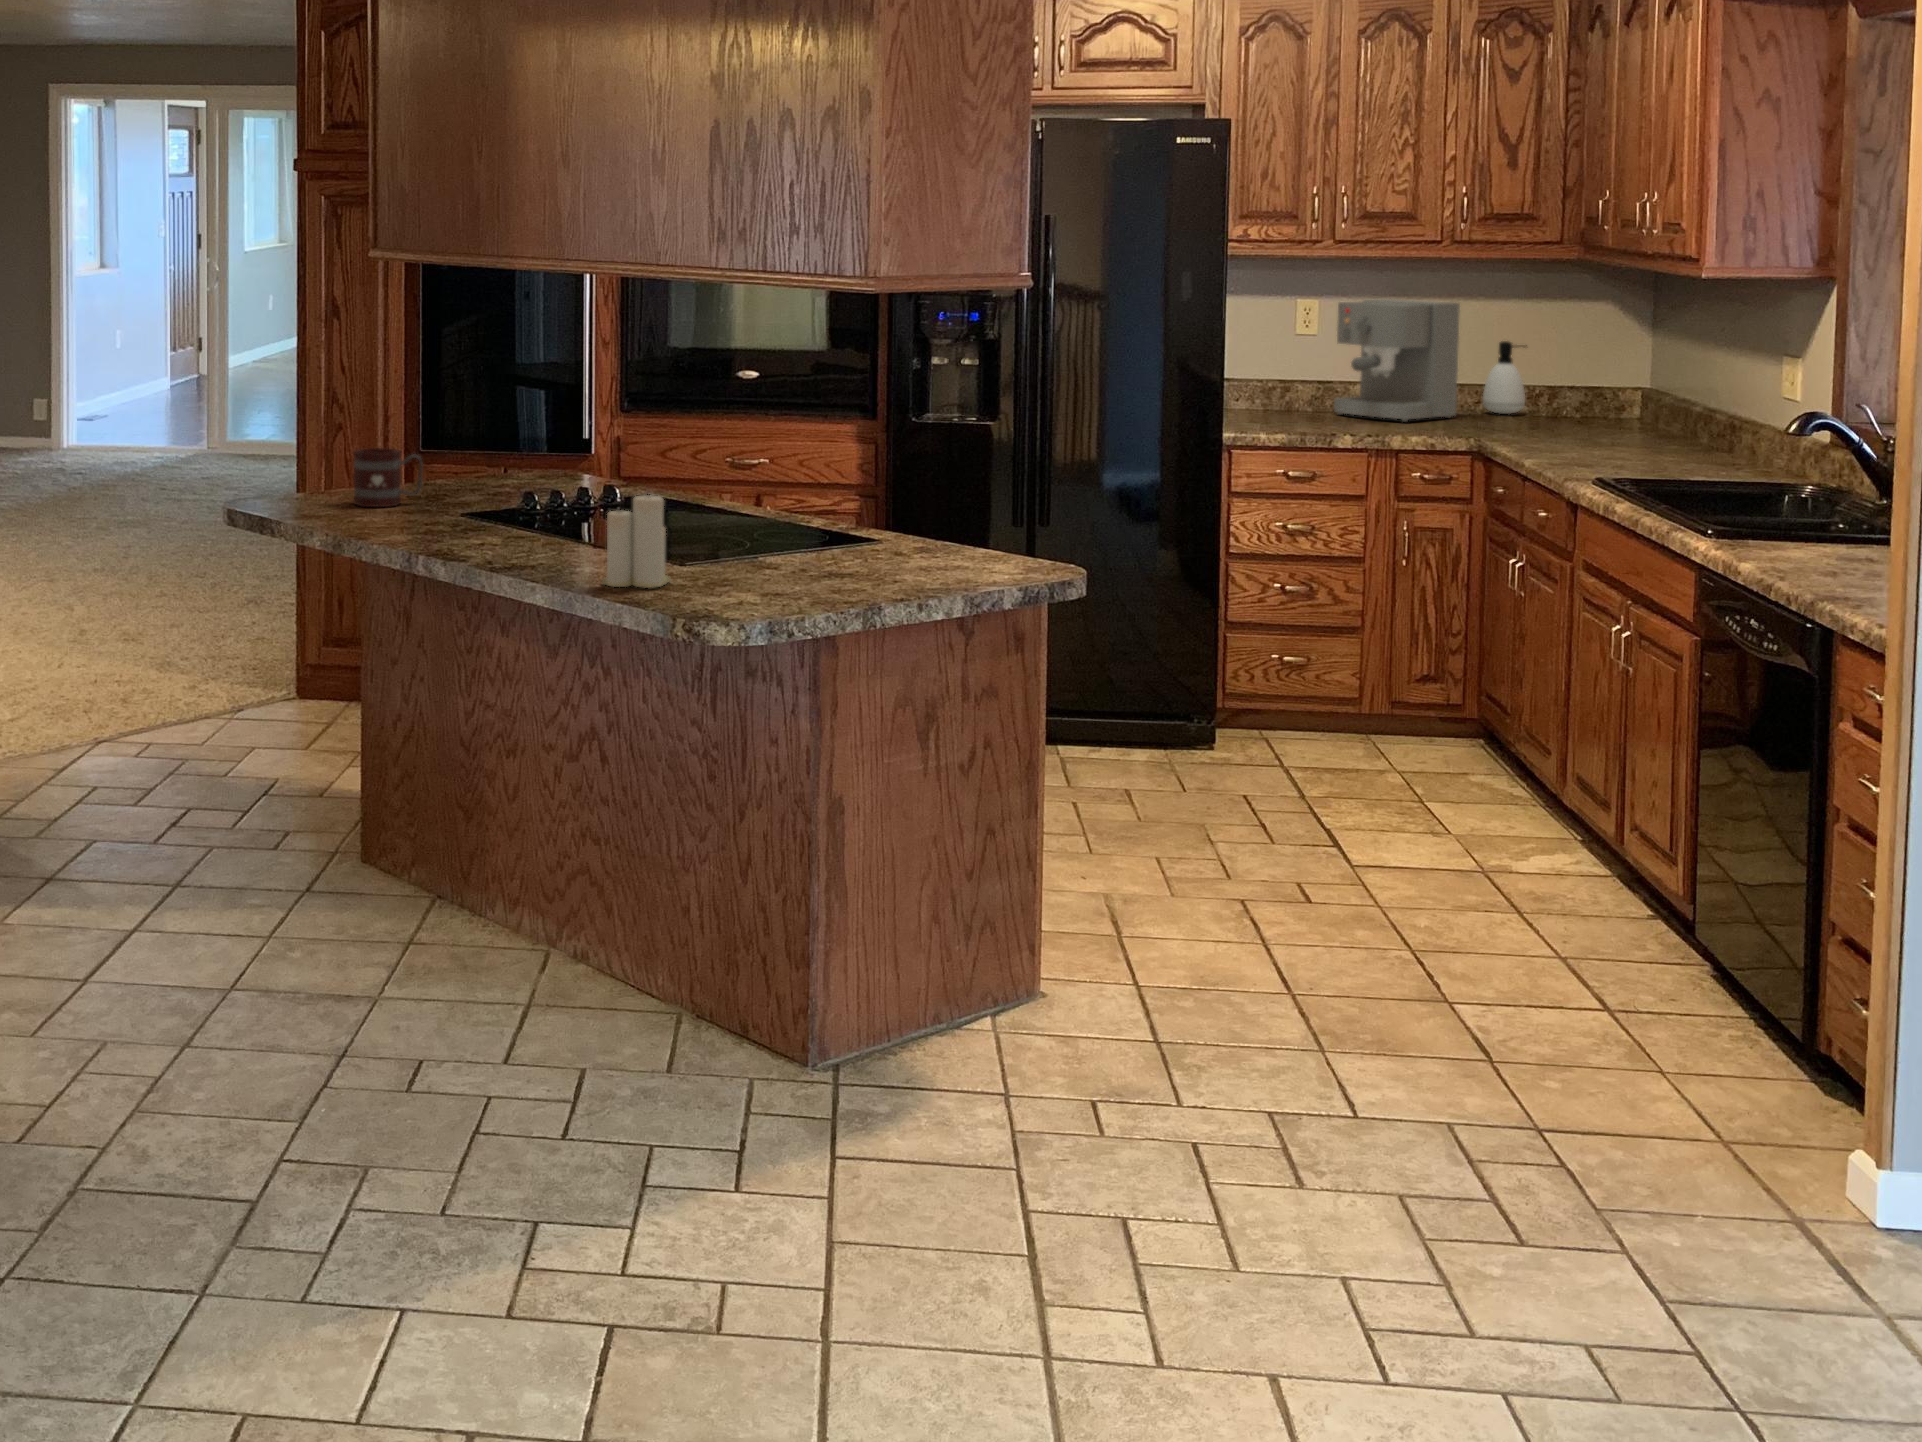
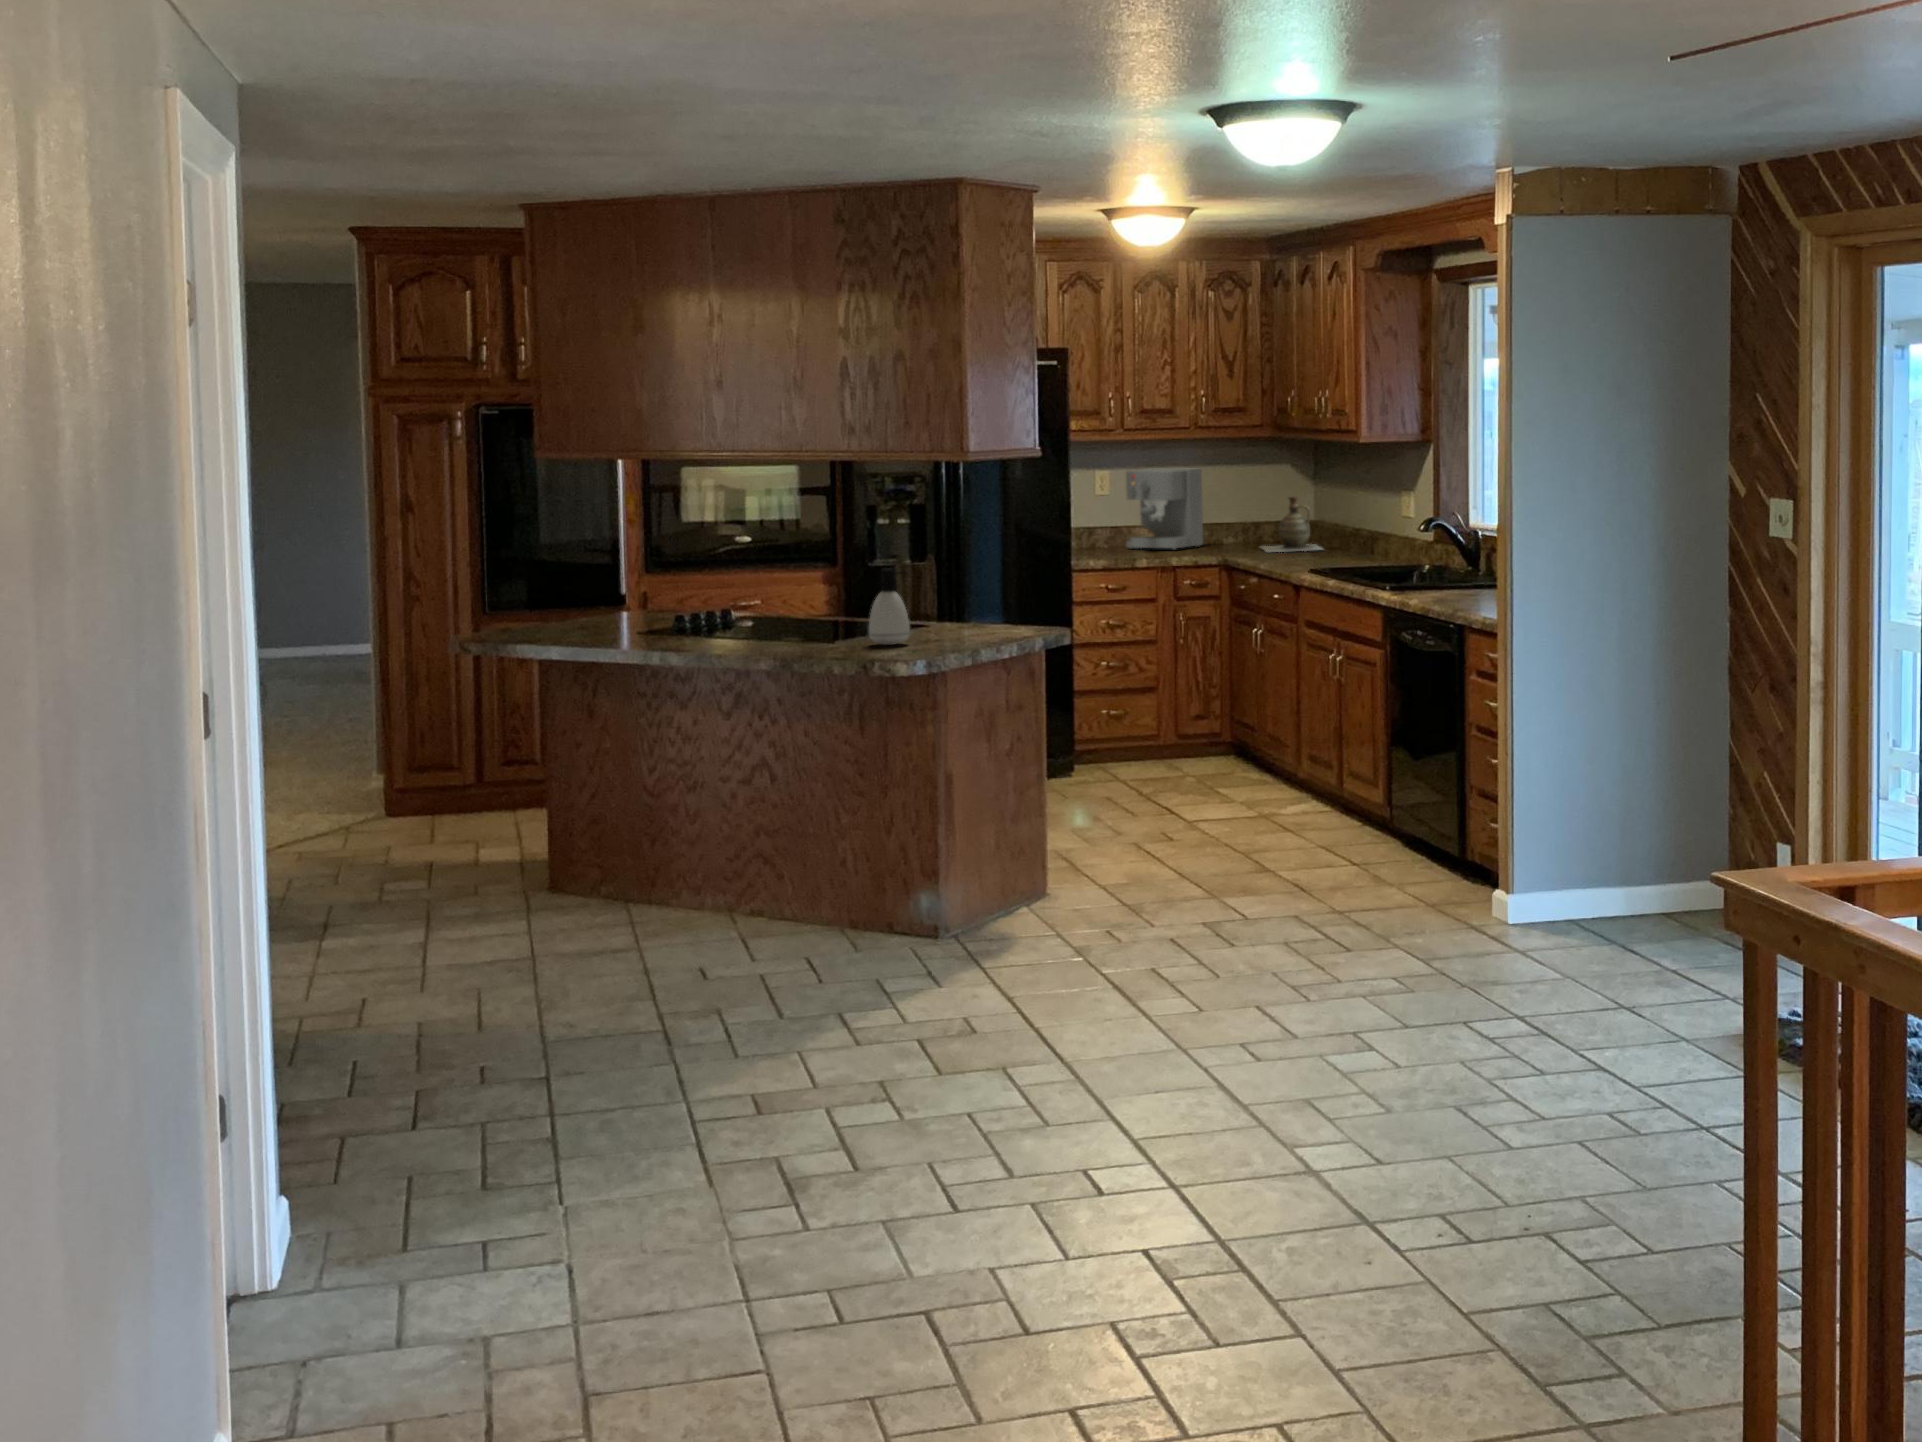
soap dispenser: present [1483,341,1527,414] -> present [869,568,910,645]
ceramic jug: none [1543,353,1650,439] -> present [1262,497,1322,552]
mug: present [353,448,423,507] -> none [535,592,586,634]
candle: present [602,495,671,588] -> none [790,588,832,654]

